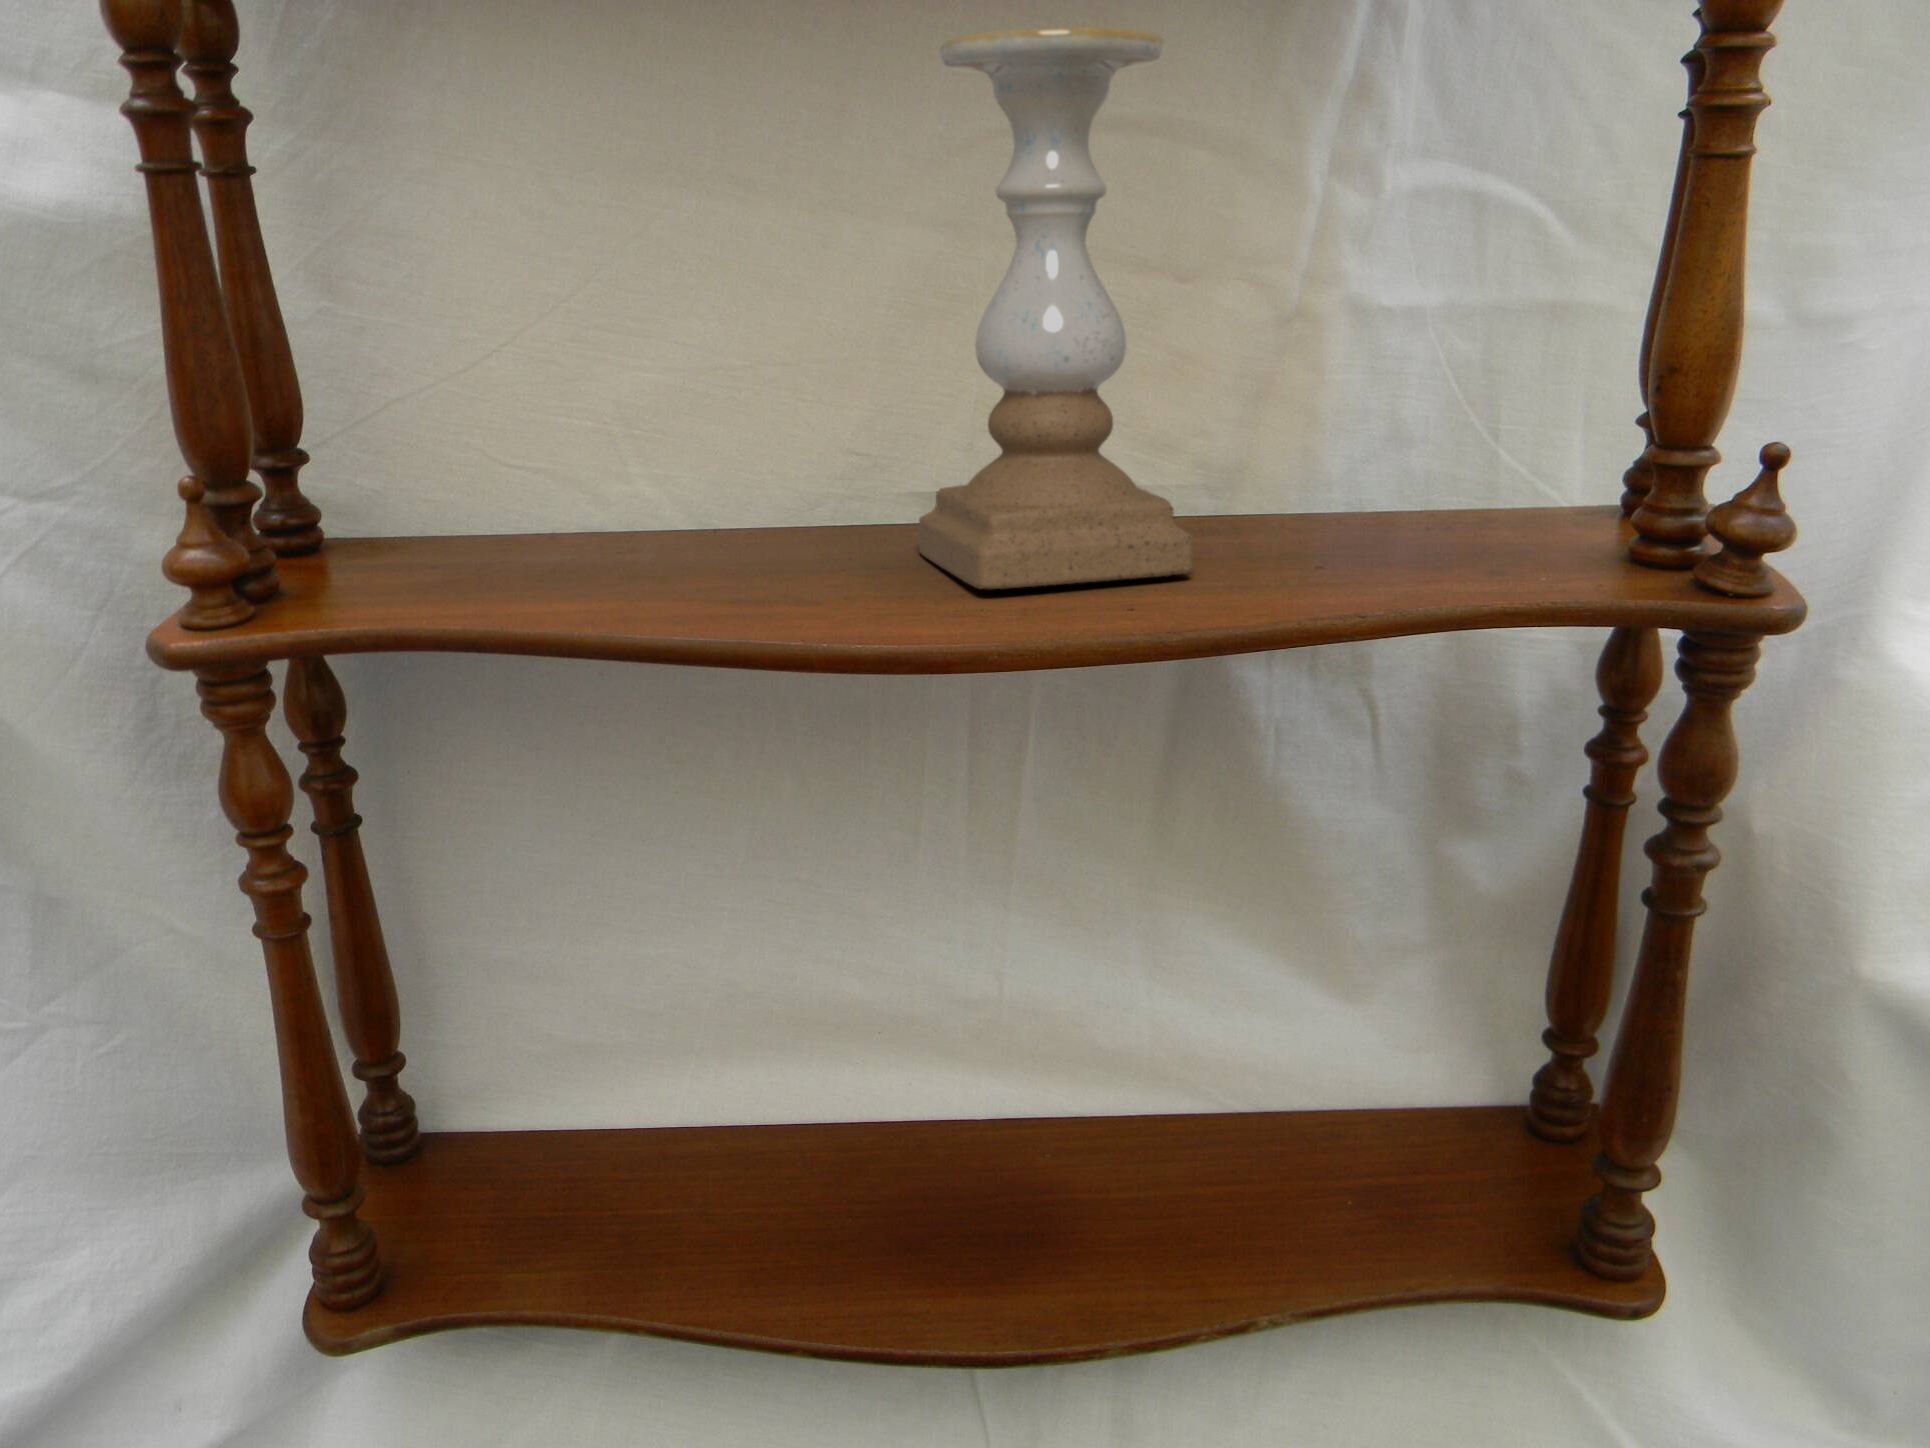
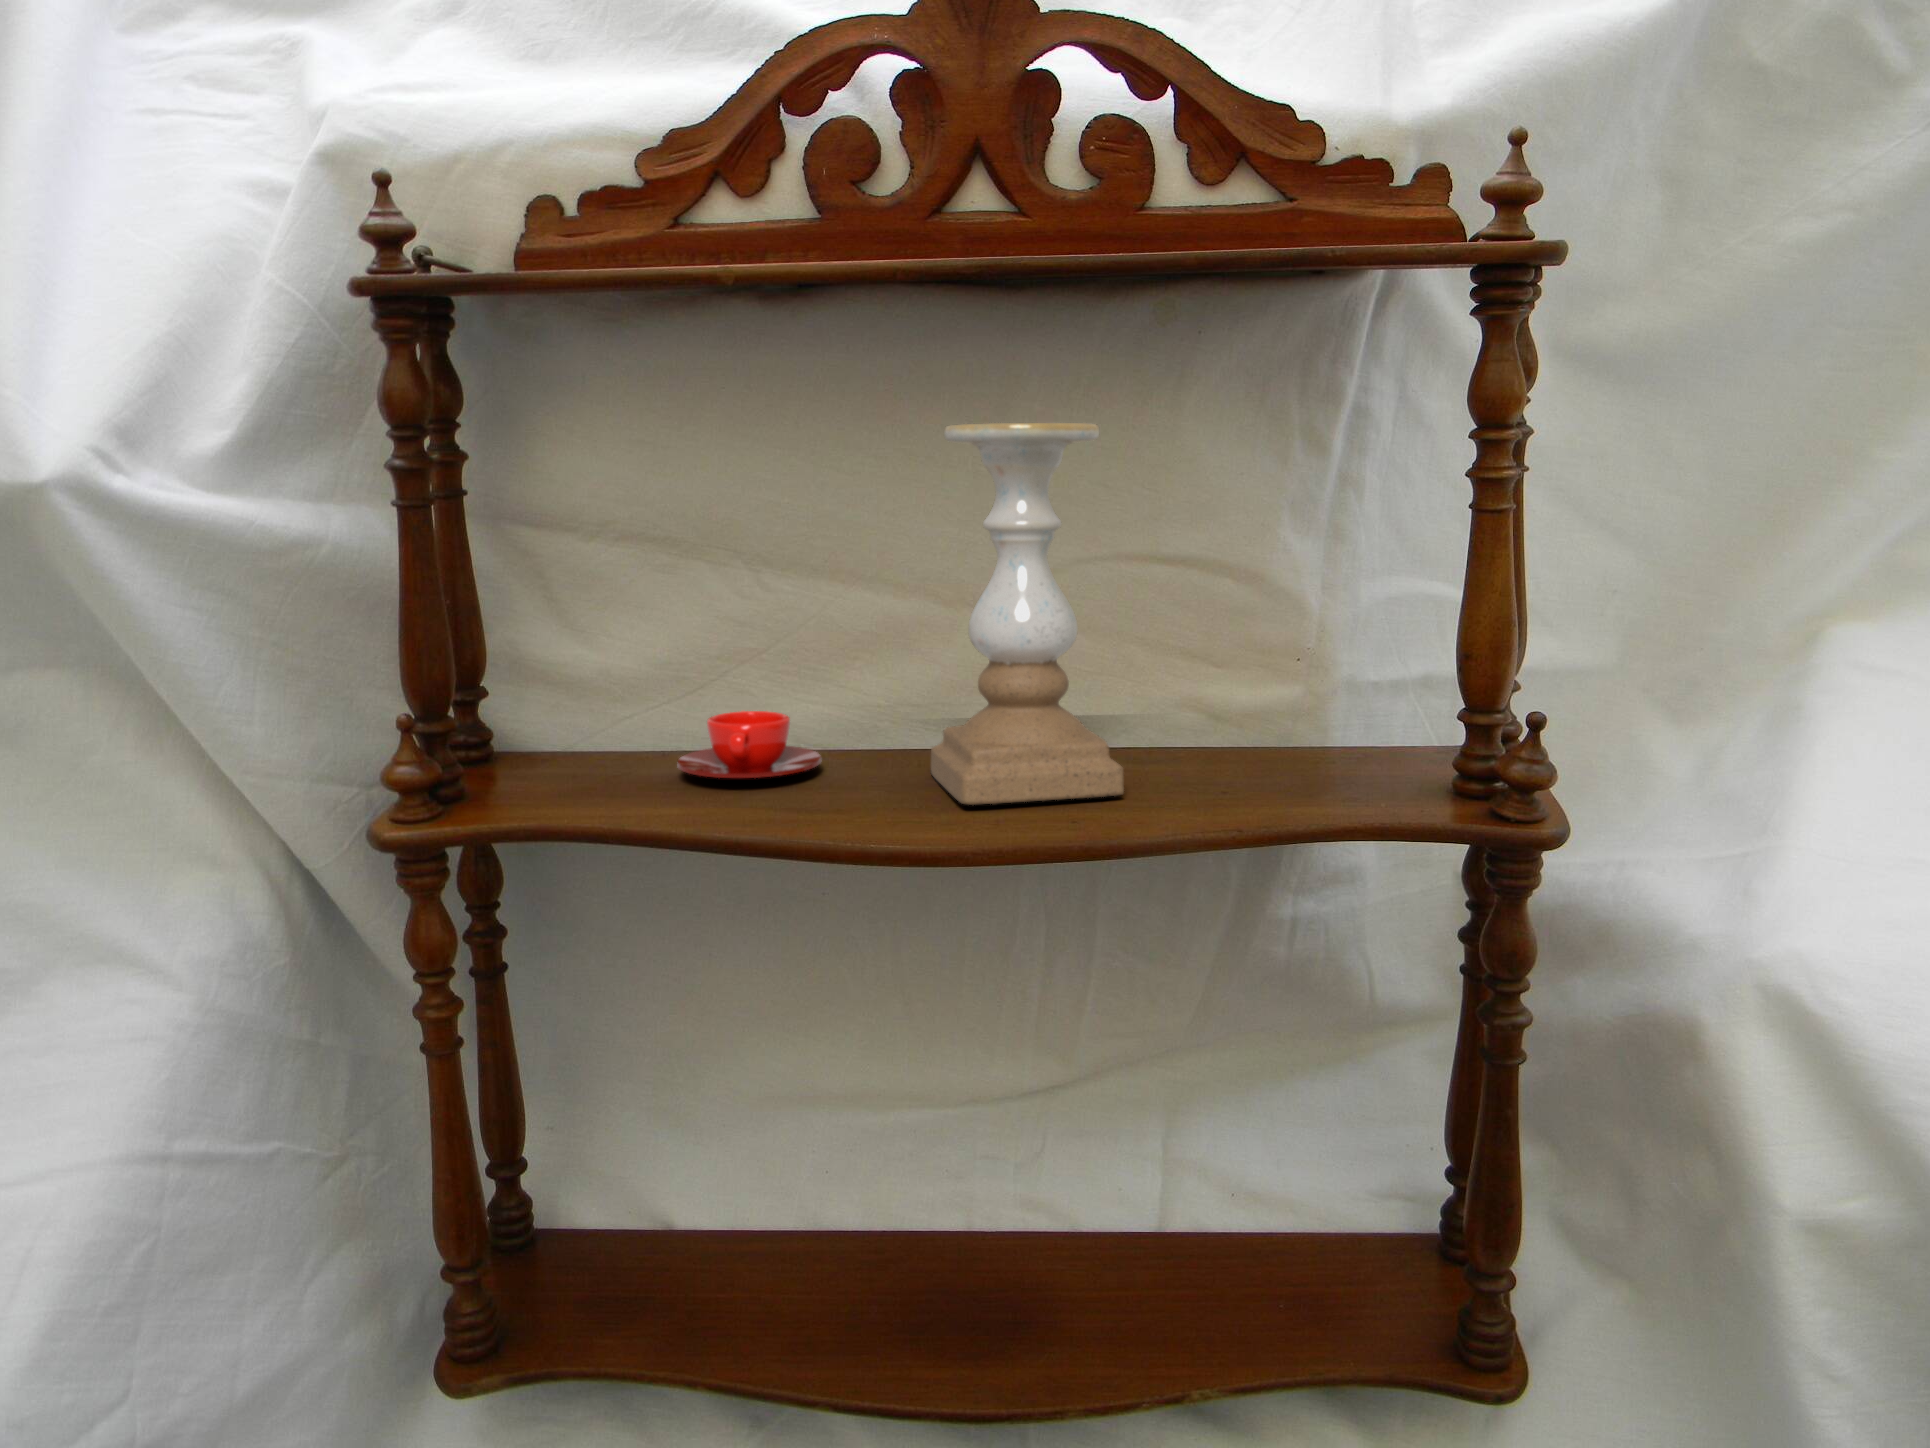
teacup: none [575,473,770,562] -> present [677,711,821,778]

